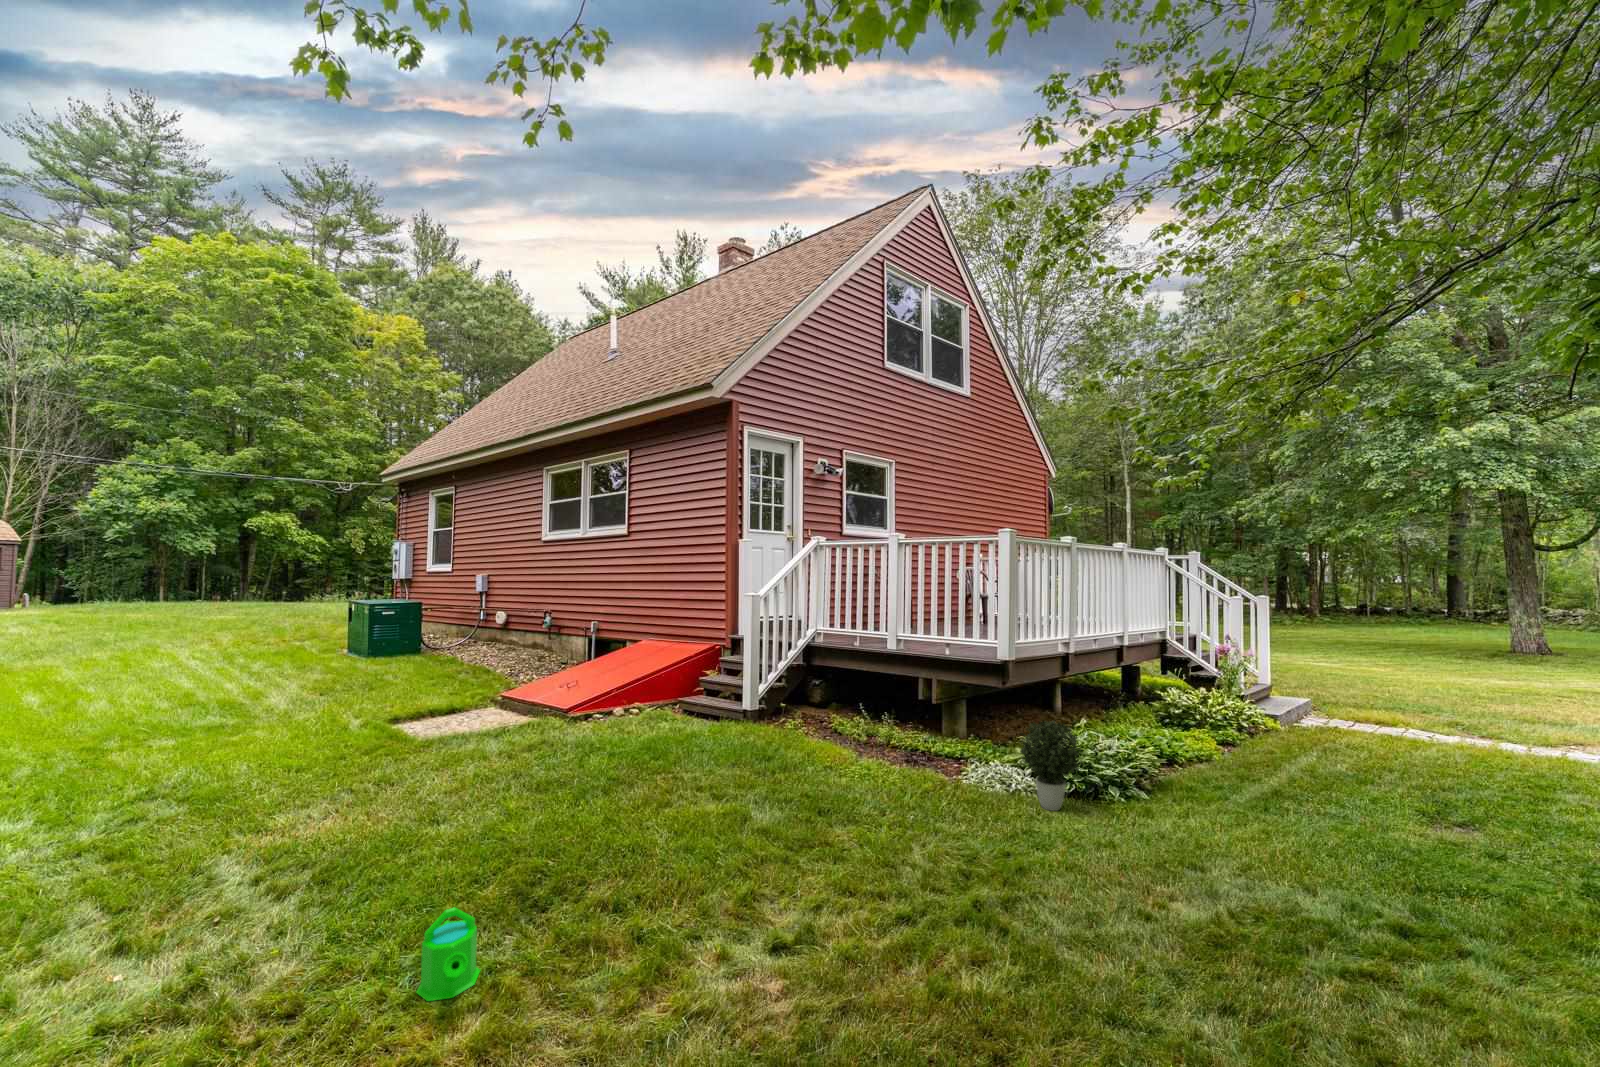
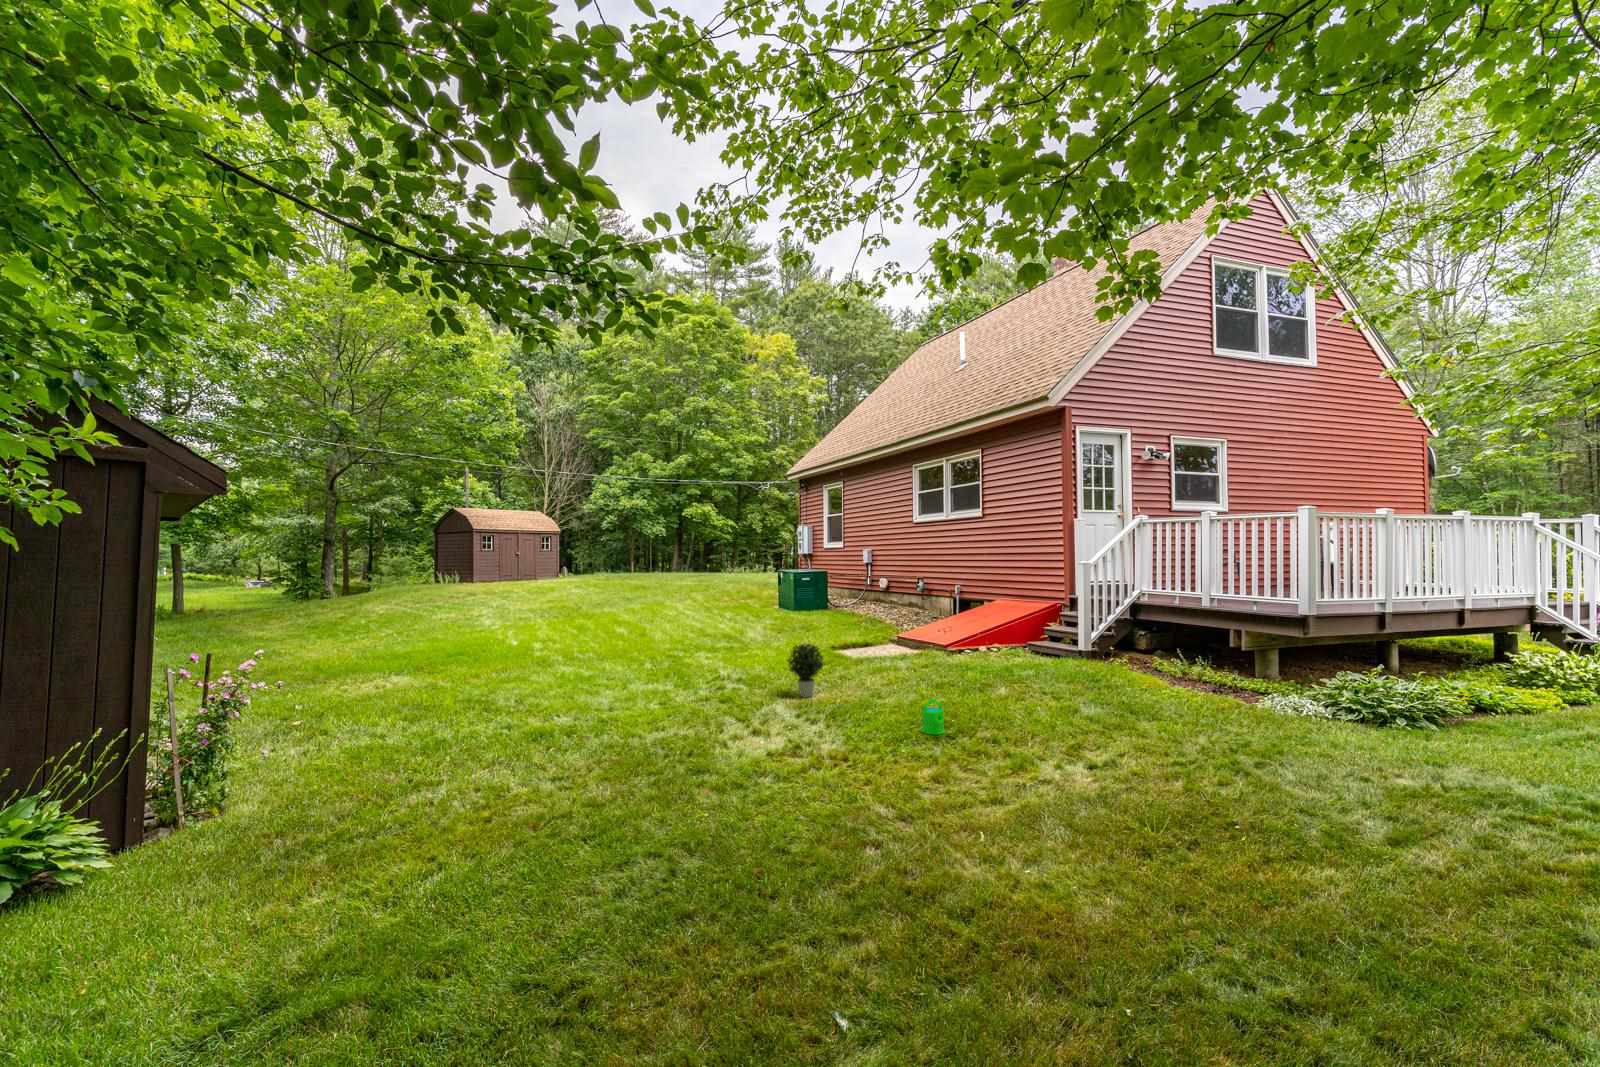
potted plant: present [1019,720,1083,811] -> present [787,644,824,698]

